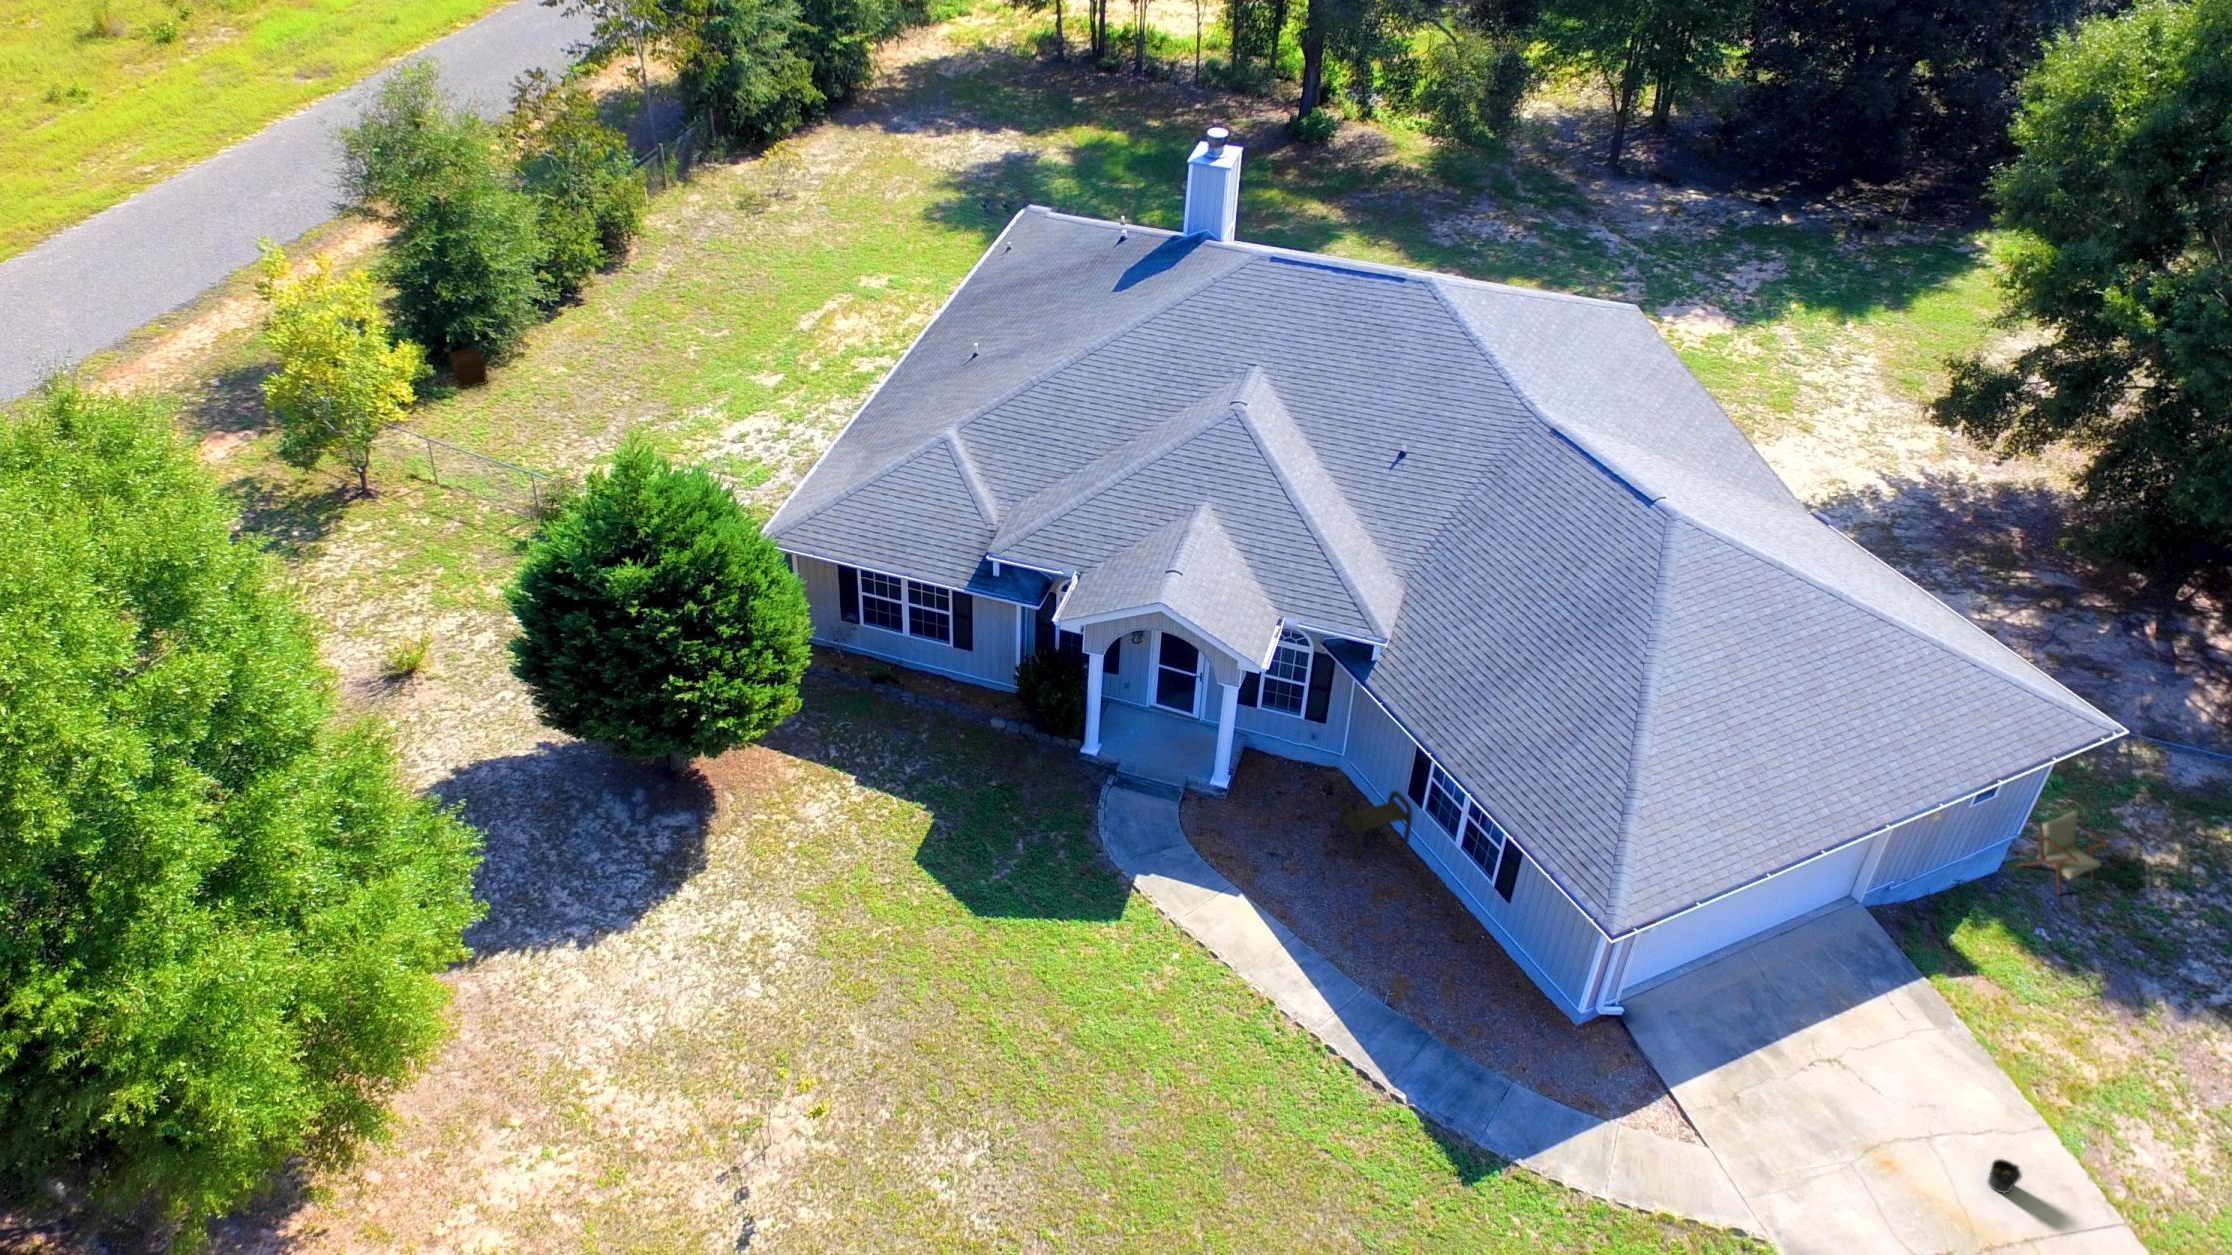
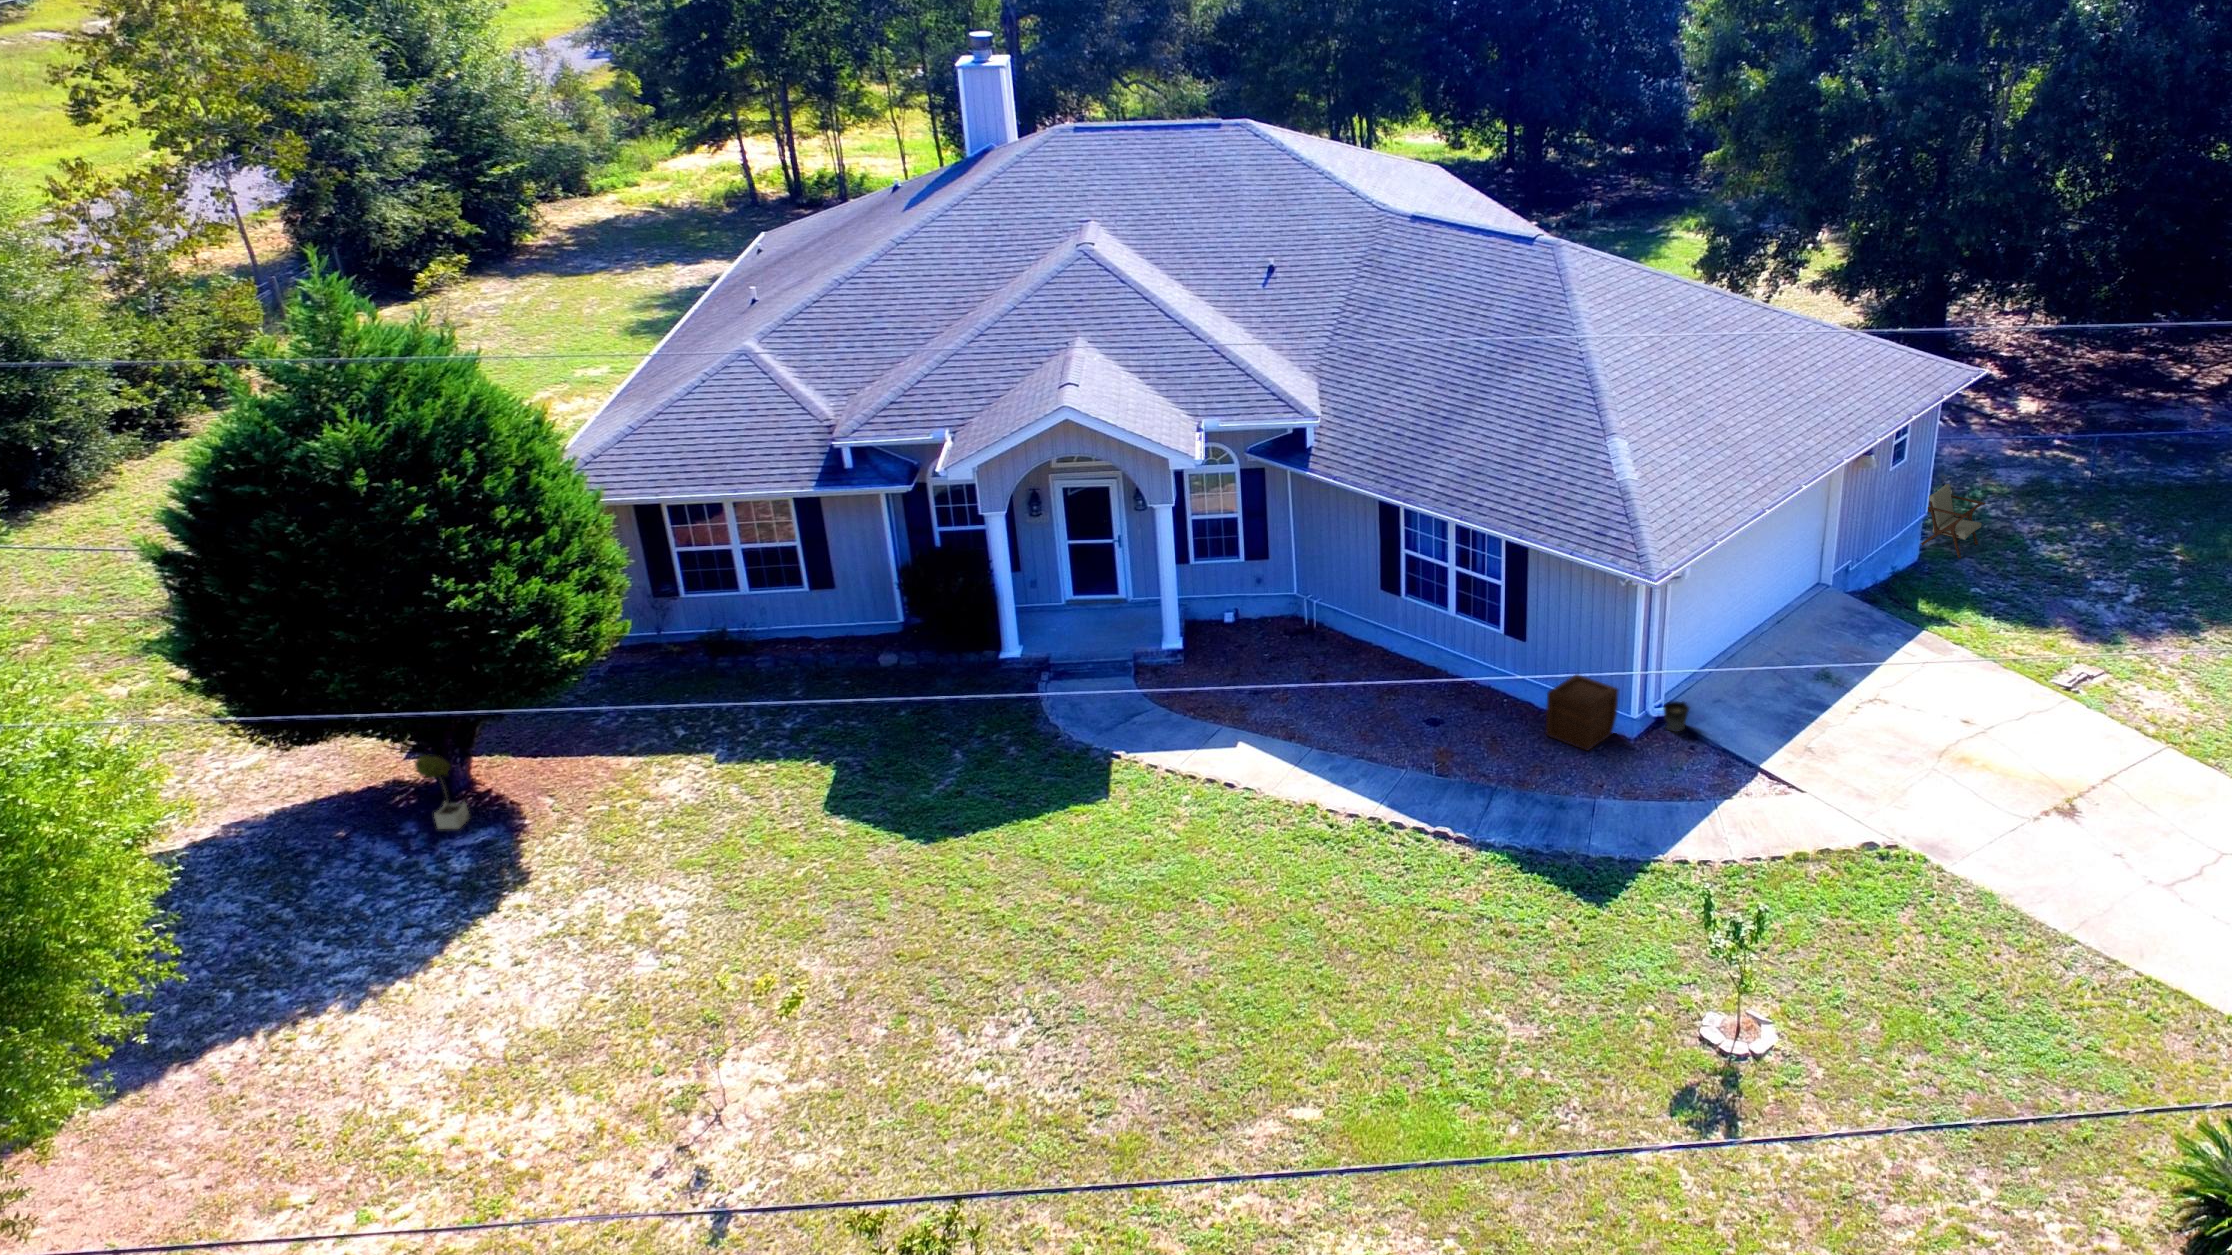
wooden crate: present [450,348,488,388] -> present [1546,674,1618,751]
potted tree: none [642,764,672,819] -> present [415,755,468,829]
bench: present [1336,791,1413,858] -> none [1314,595,1391,670]
bucket: present [1988,1159,2022,1194] -> present [1663,701,1689,732]

